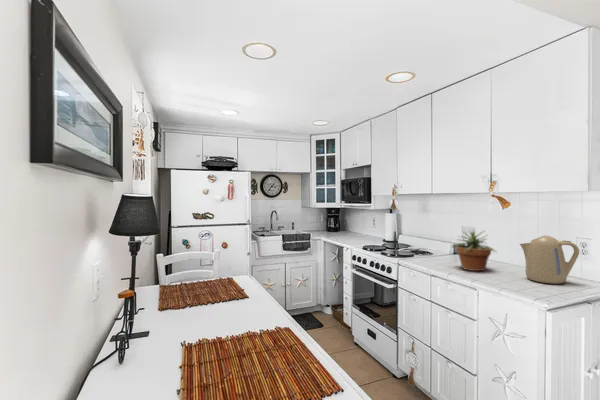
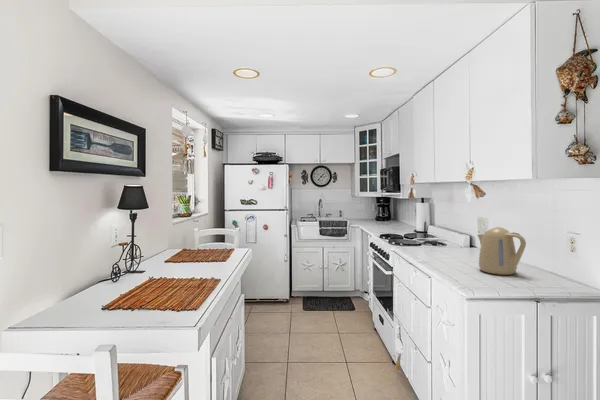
potted plant: present [452,230,494,271] -> none [427,219,468,260]

